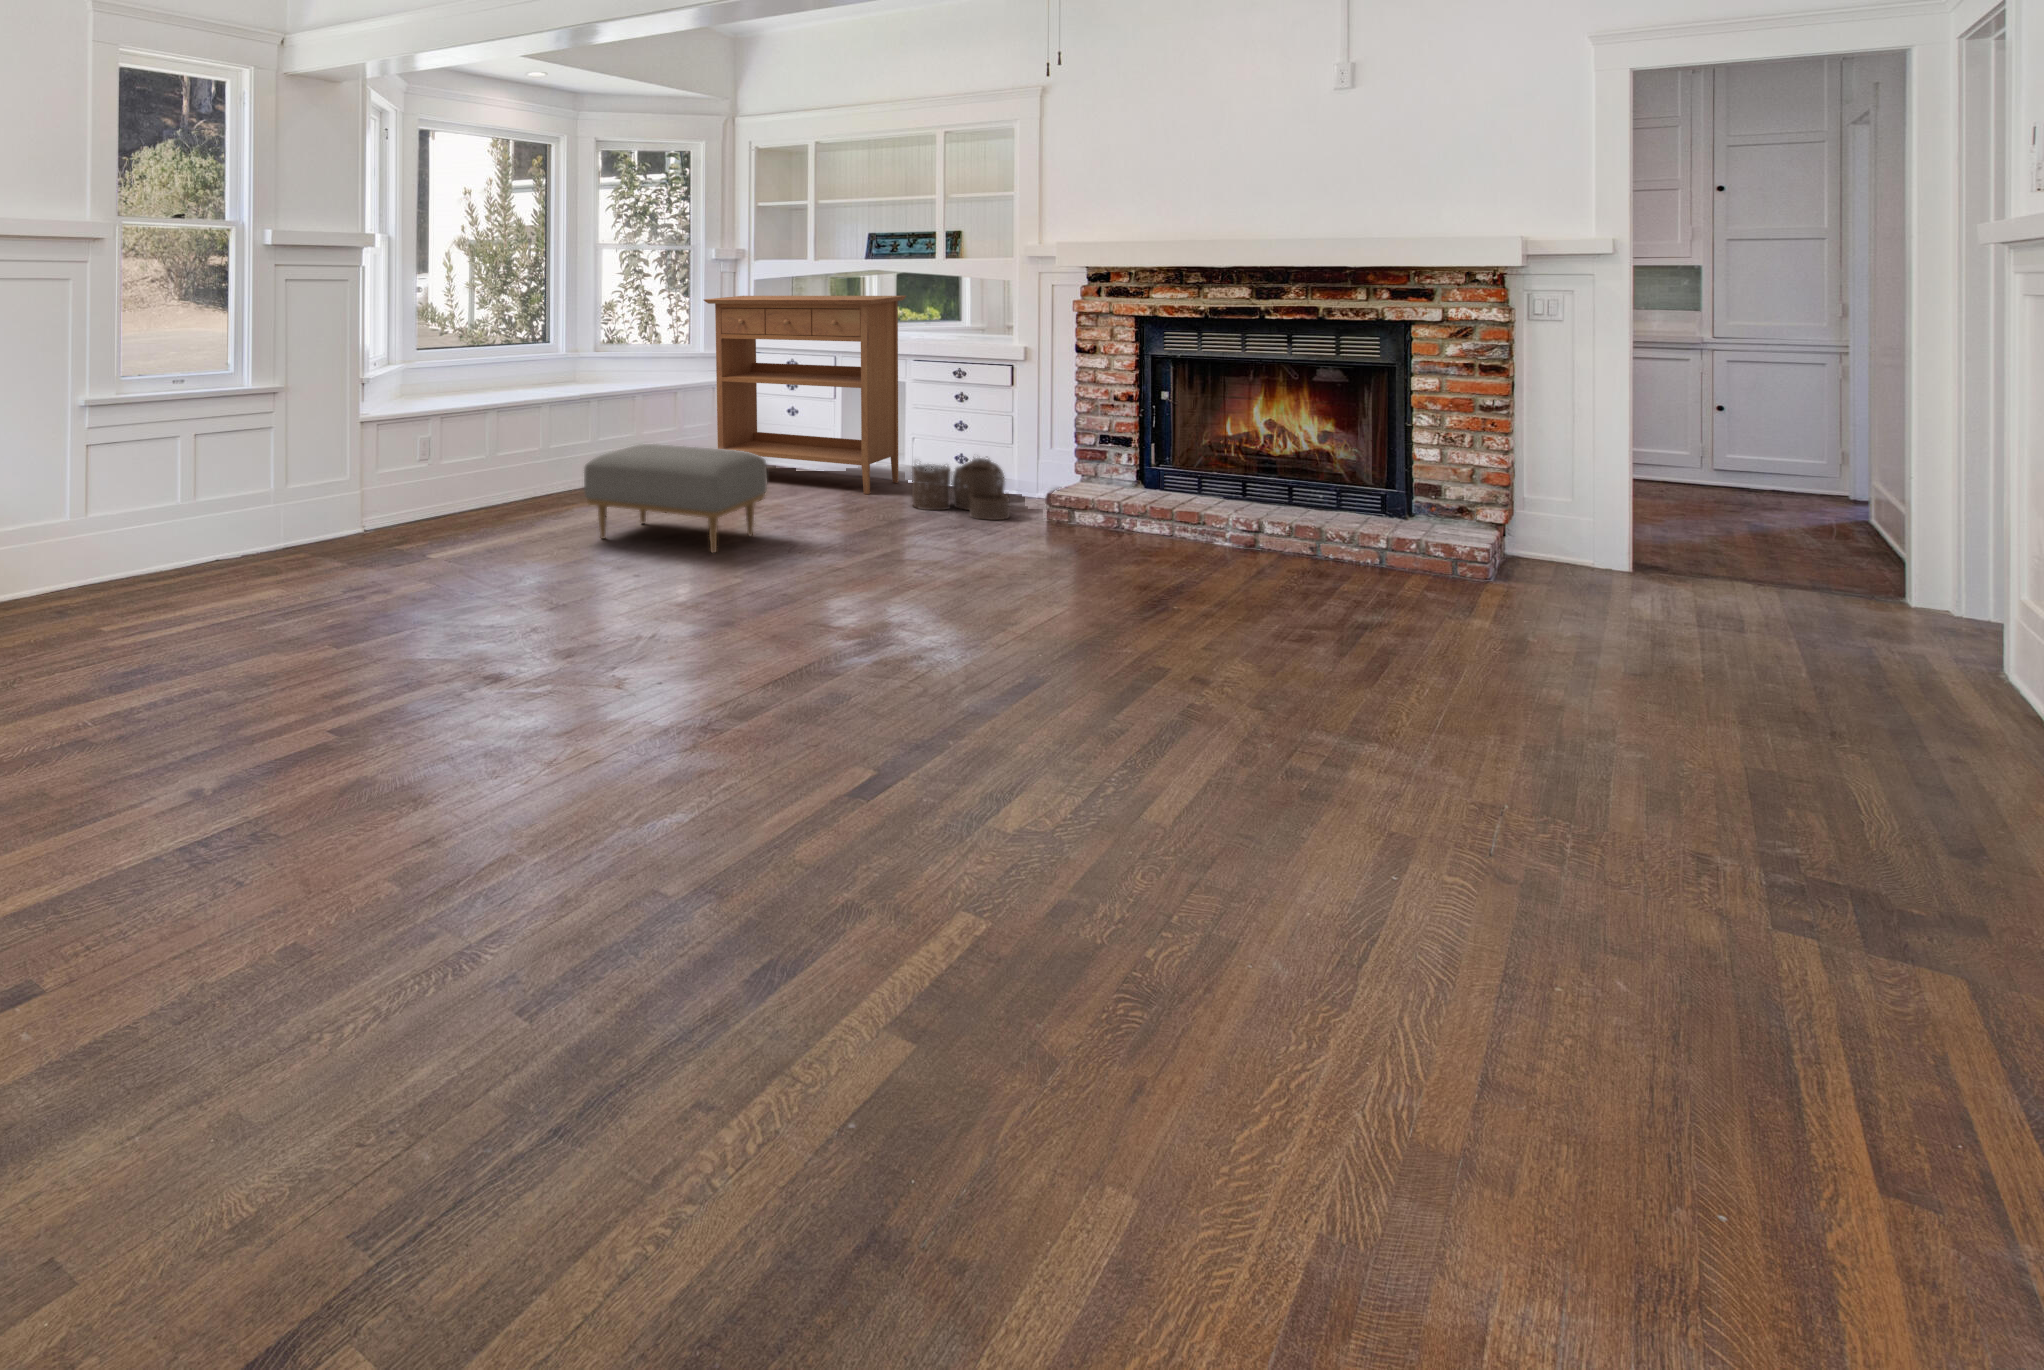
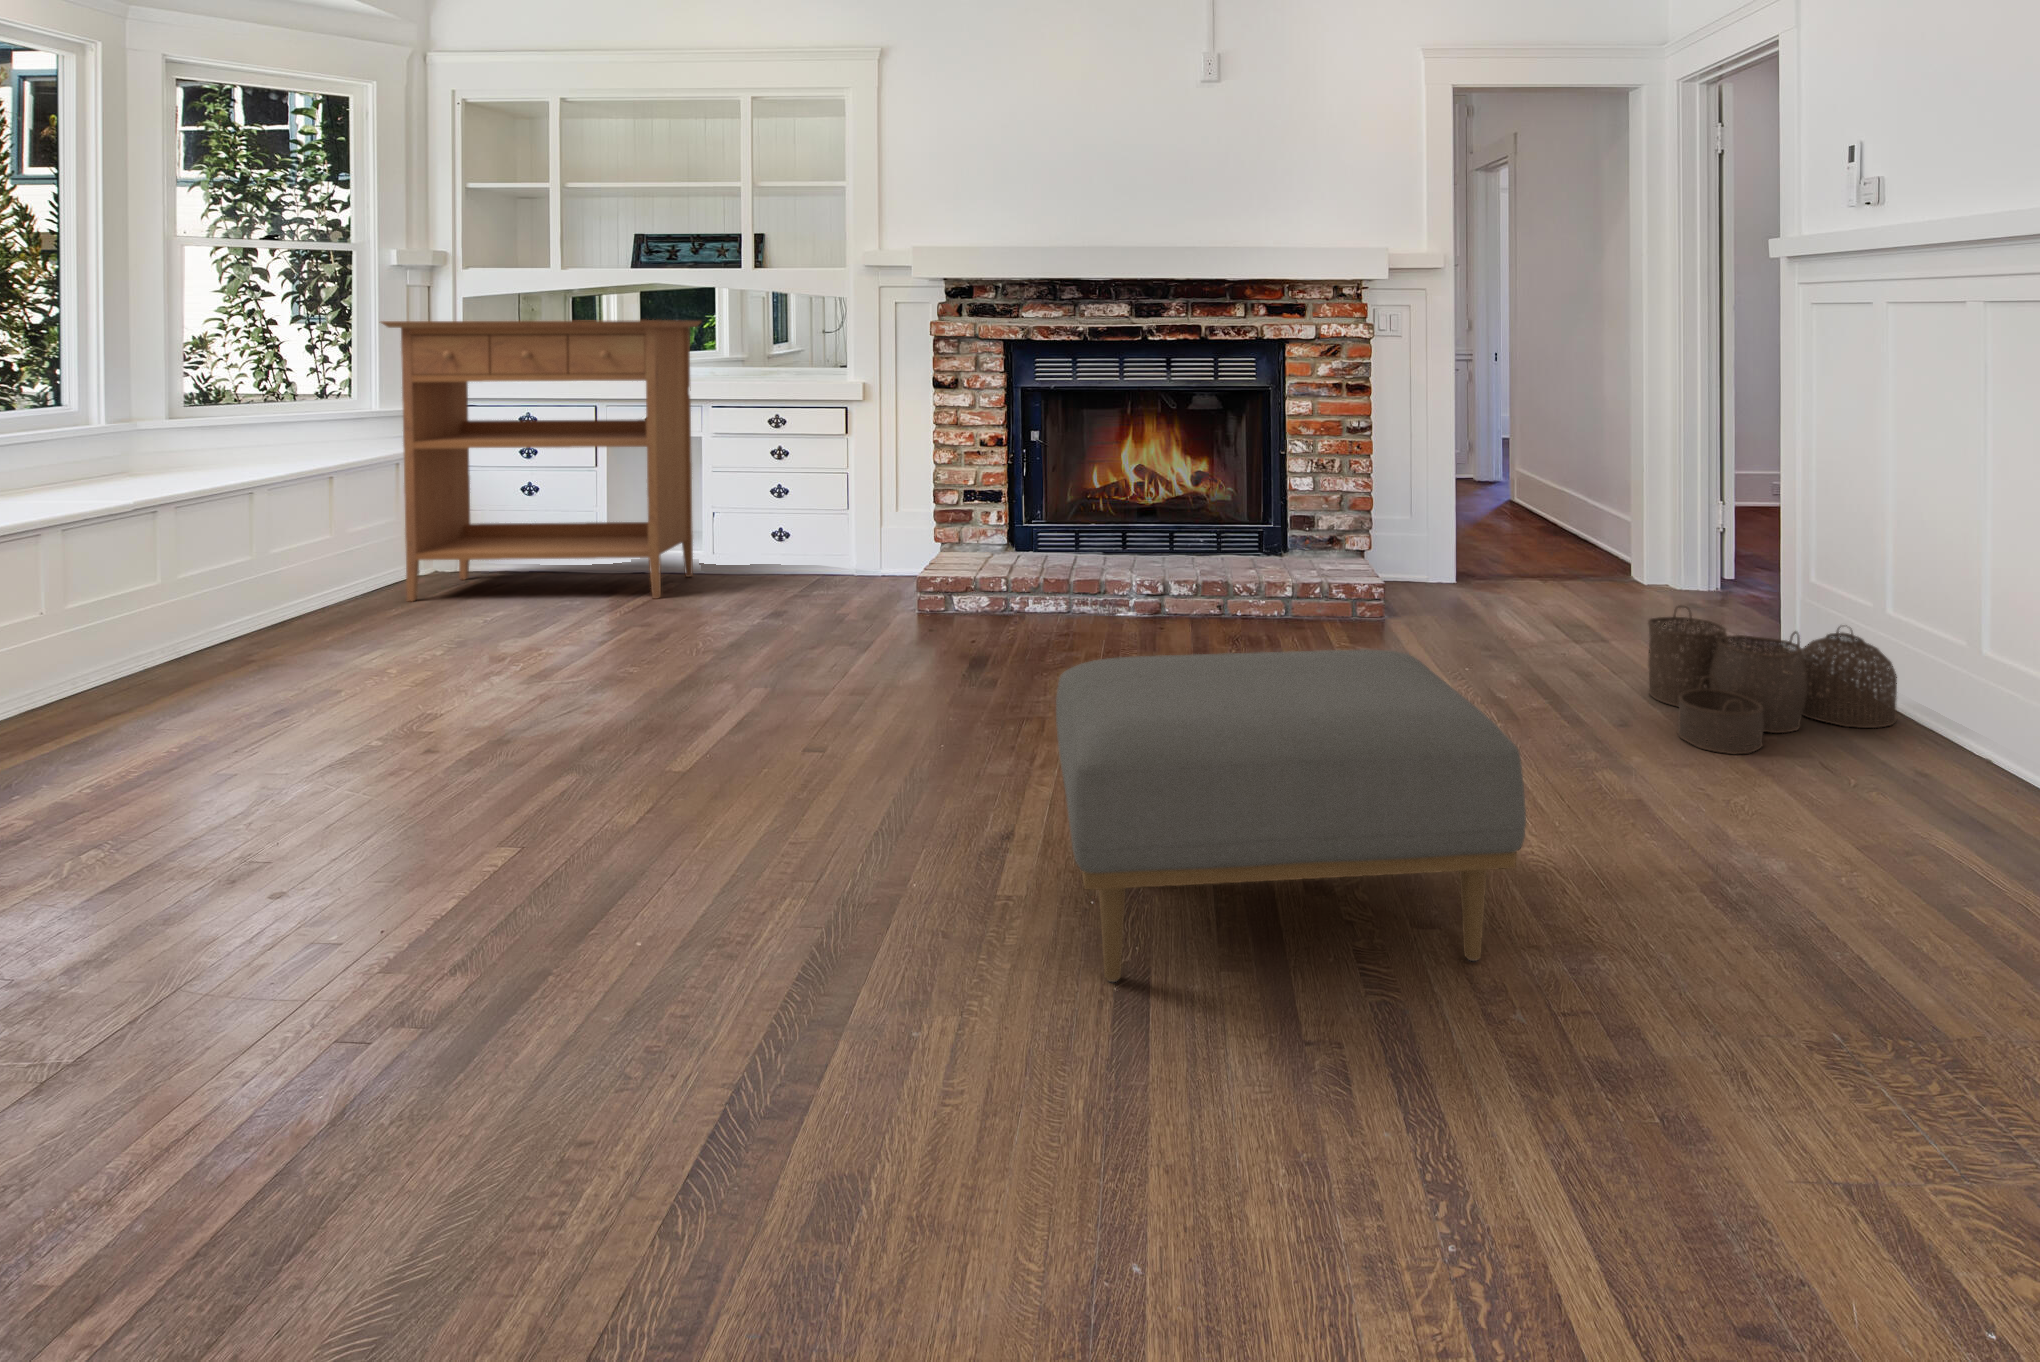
ottoman: present [584,444,768,553] -> present [1056,650,1526,982]
woven basket: present [912,458,1010,520] -> present [1648,605,1897,754]

